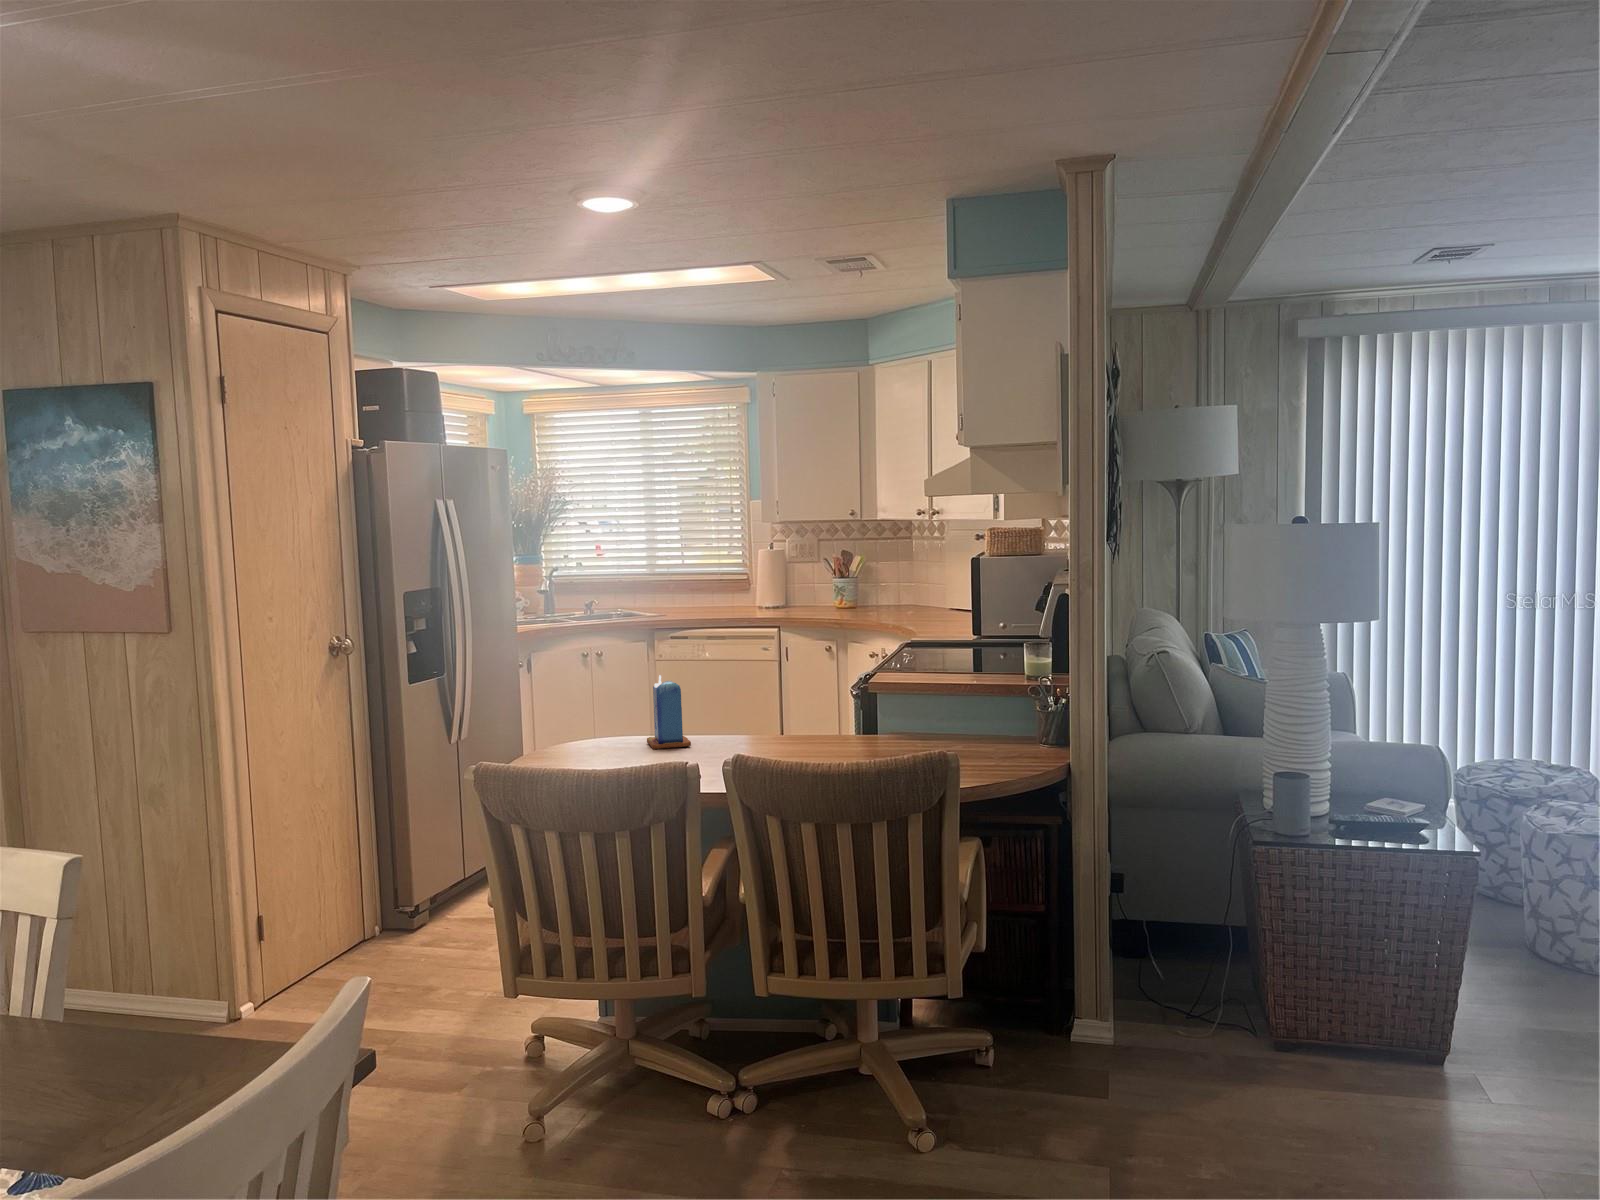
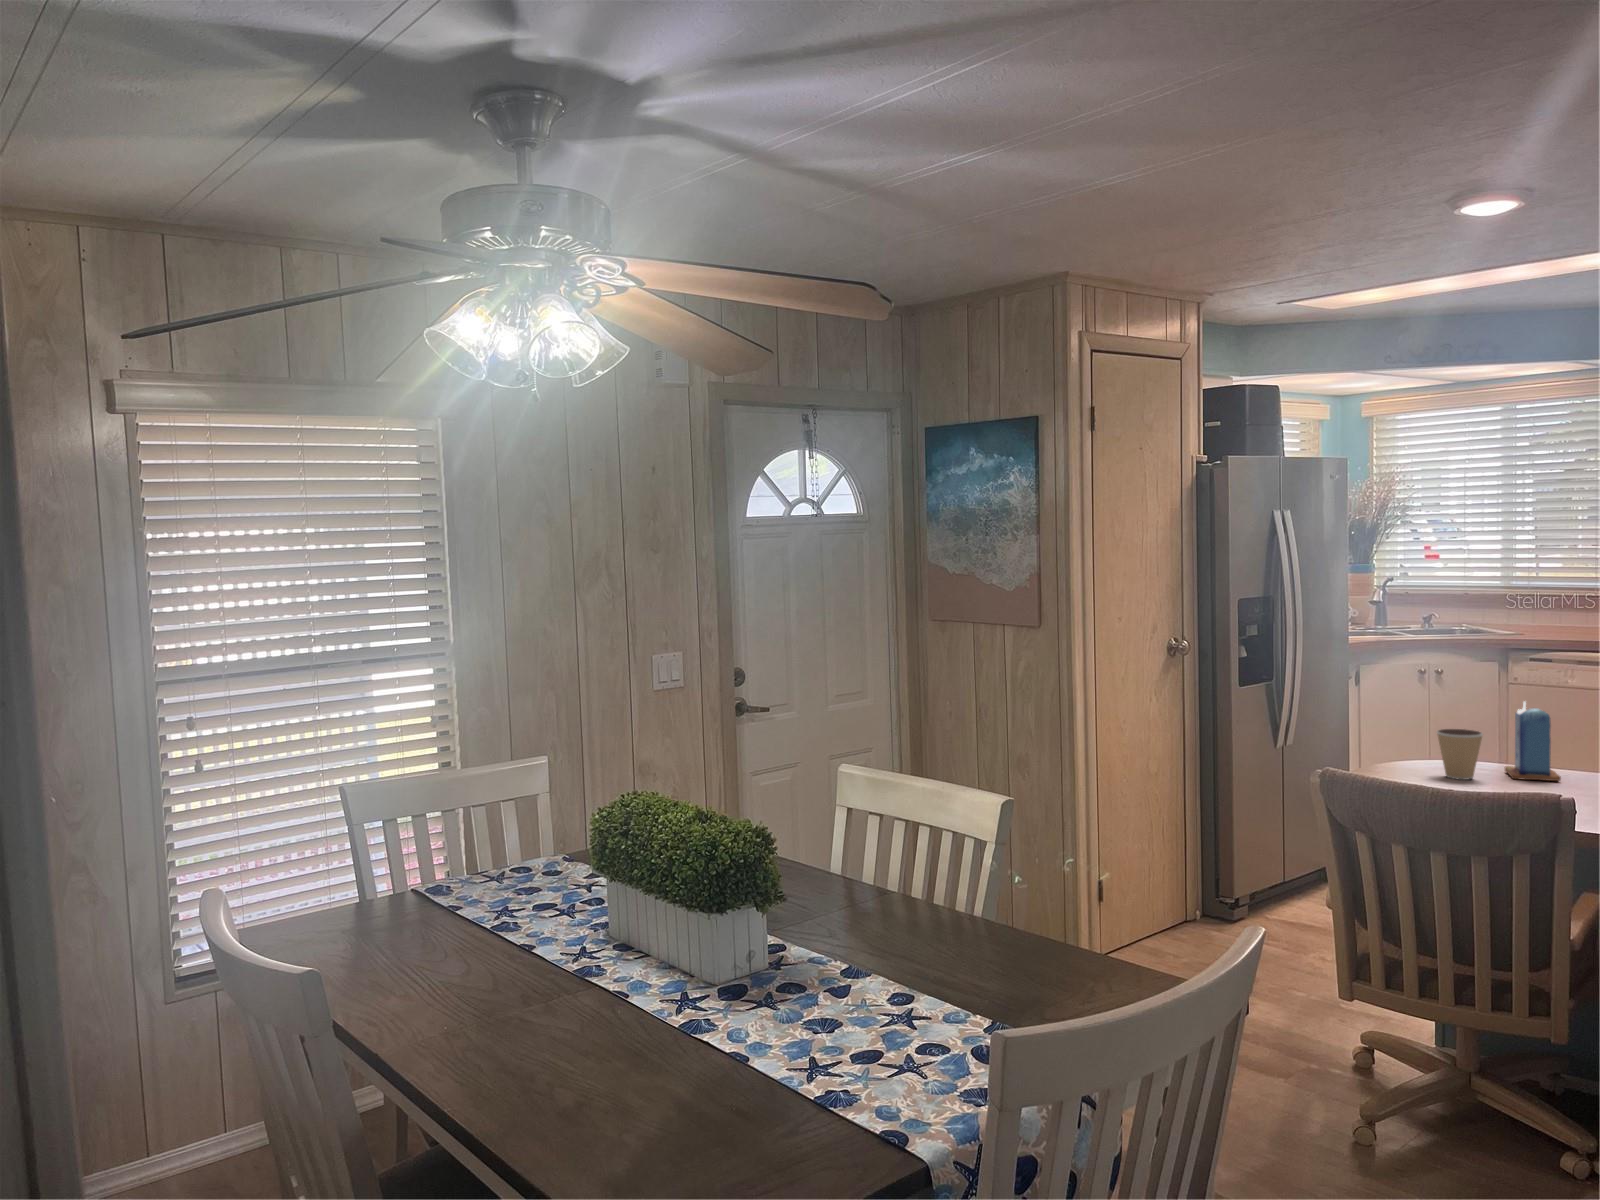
coffee cup: none [587,707,627,756] -> present [1437,729,1483,780]

